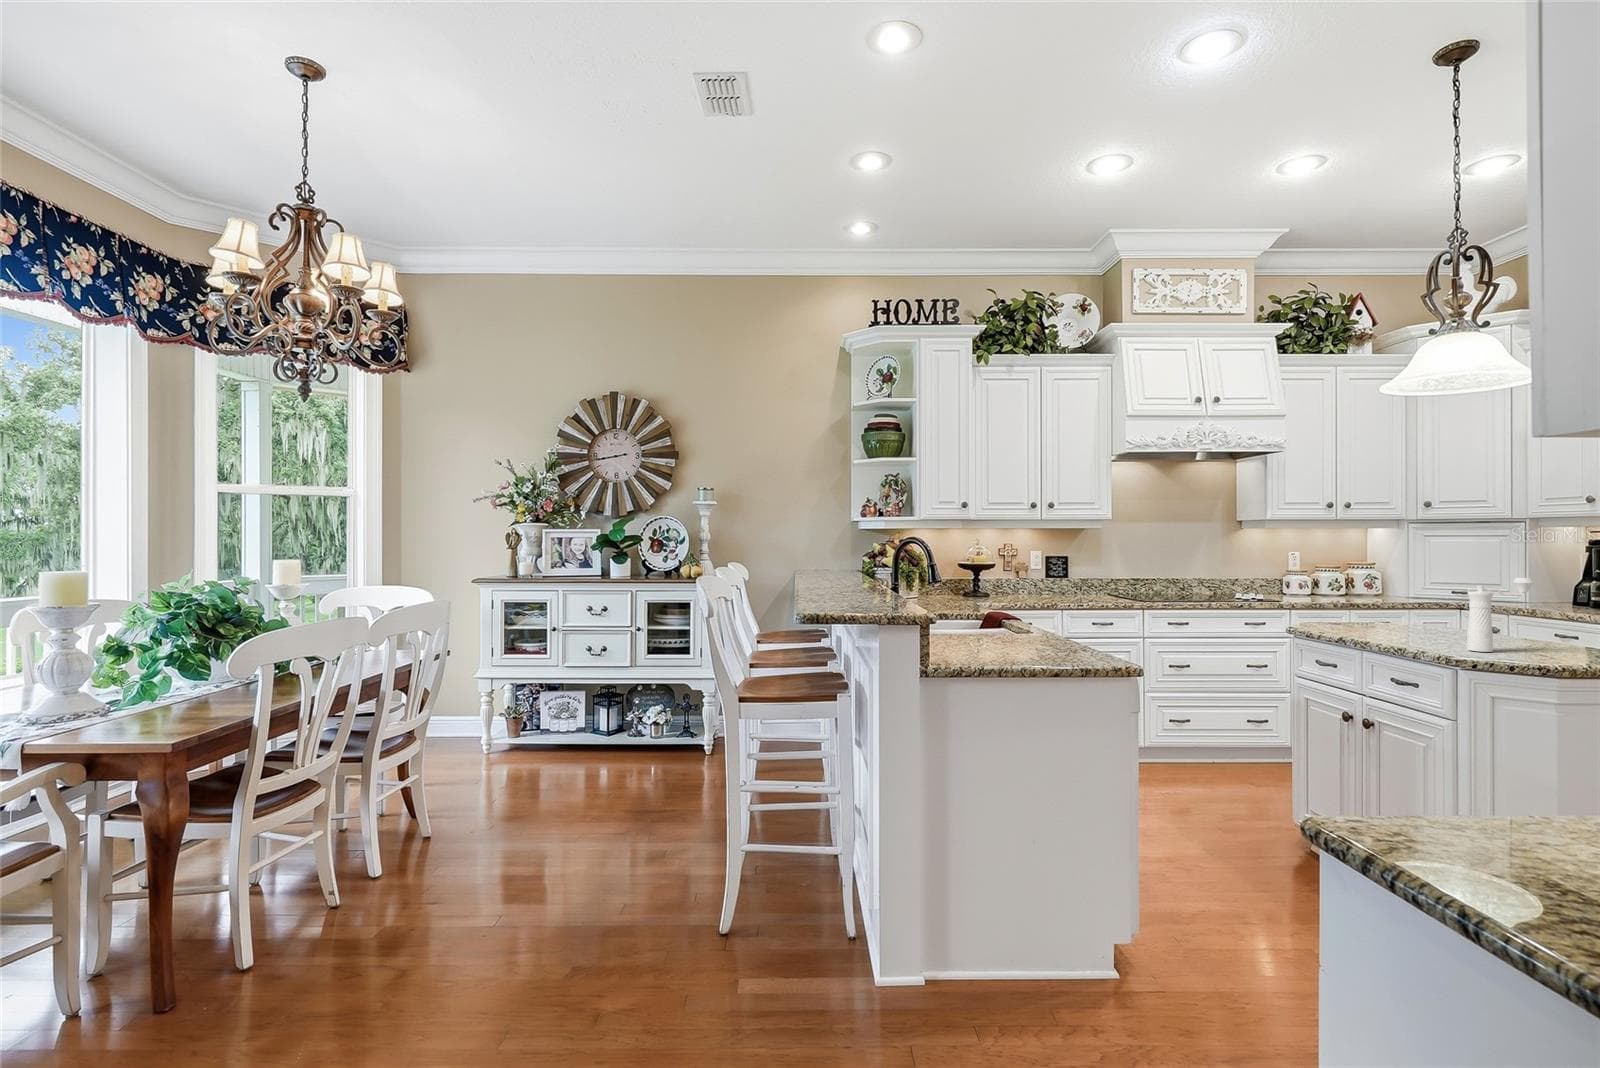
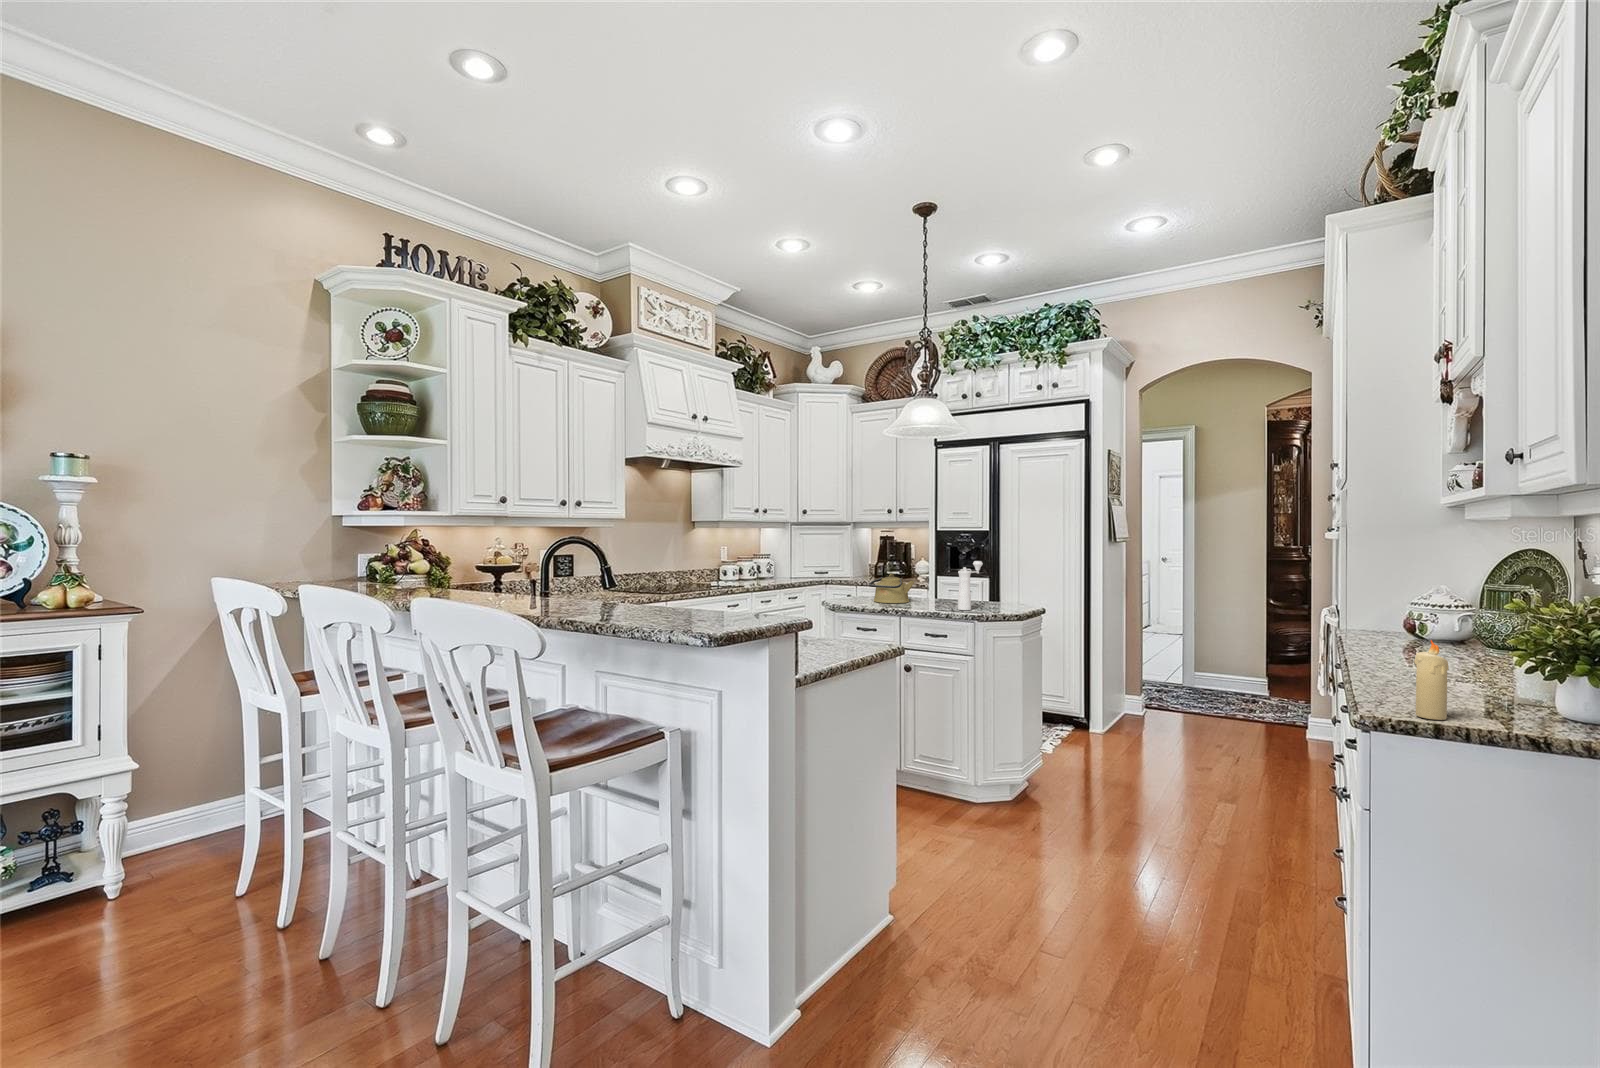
kettle: none [1363,591,1436,634] -> present [869,574,914,603]
candle: none [1427,721,1484,869] -> present [1414,640,1449,720]

